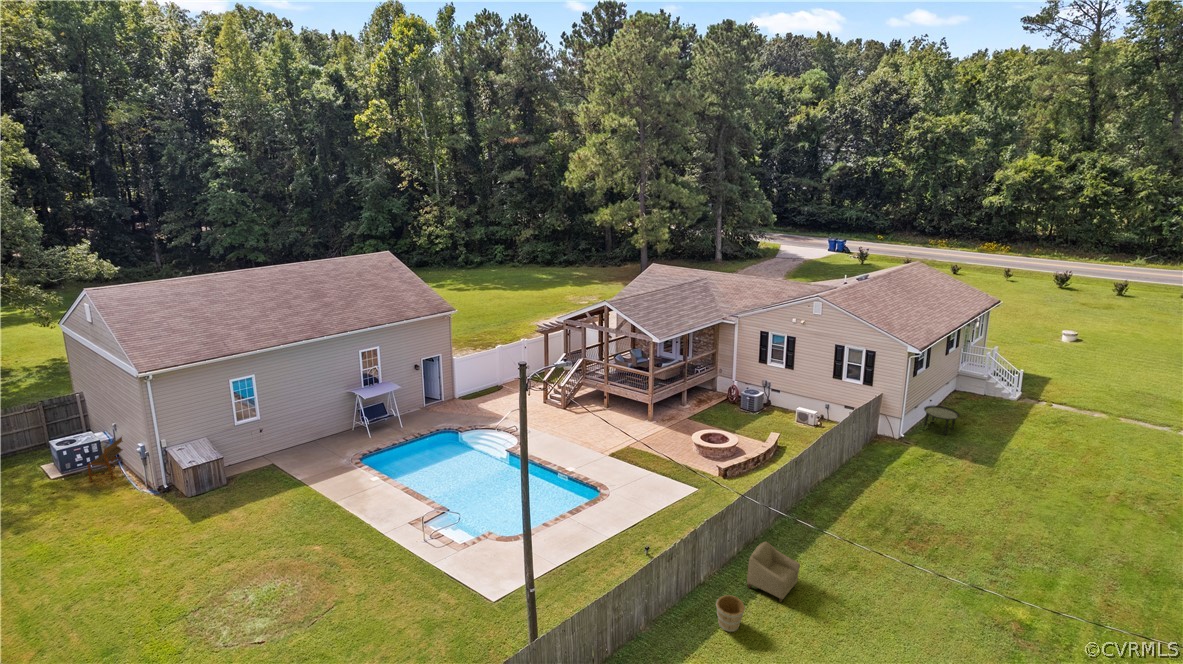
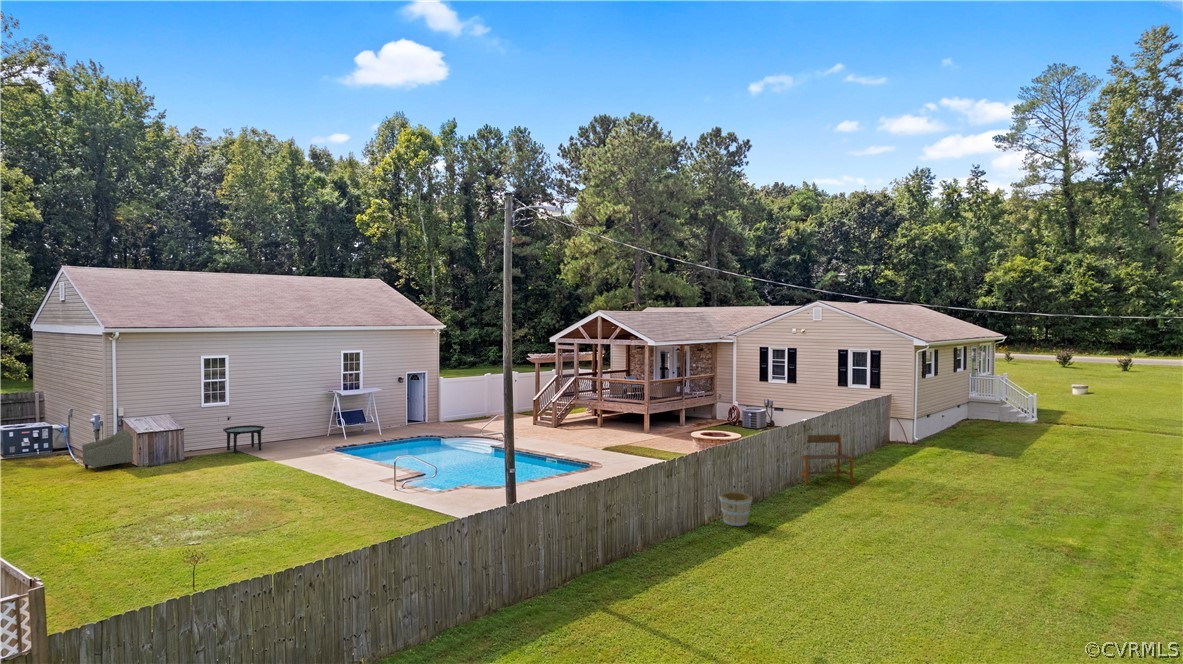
round table: present [924,406,960,435] -> present [223,425,265,453]
bench: present [88,437,123,481] -> present [801,434,853,485]
chair: present [747,541,800,602] -> present [82,430,133,472]

